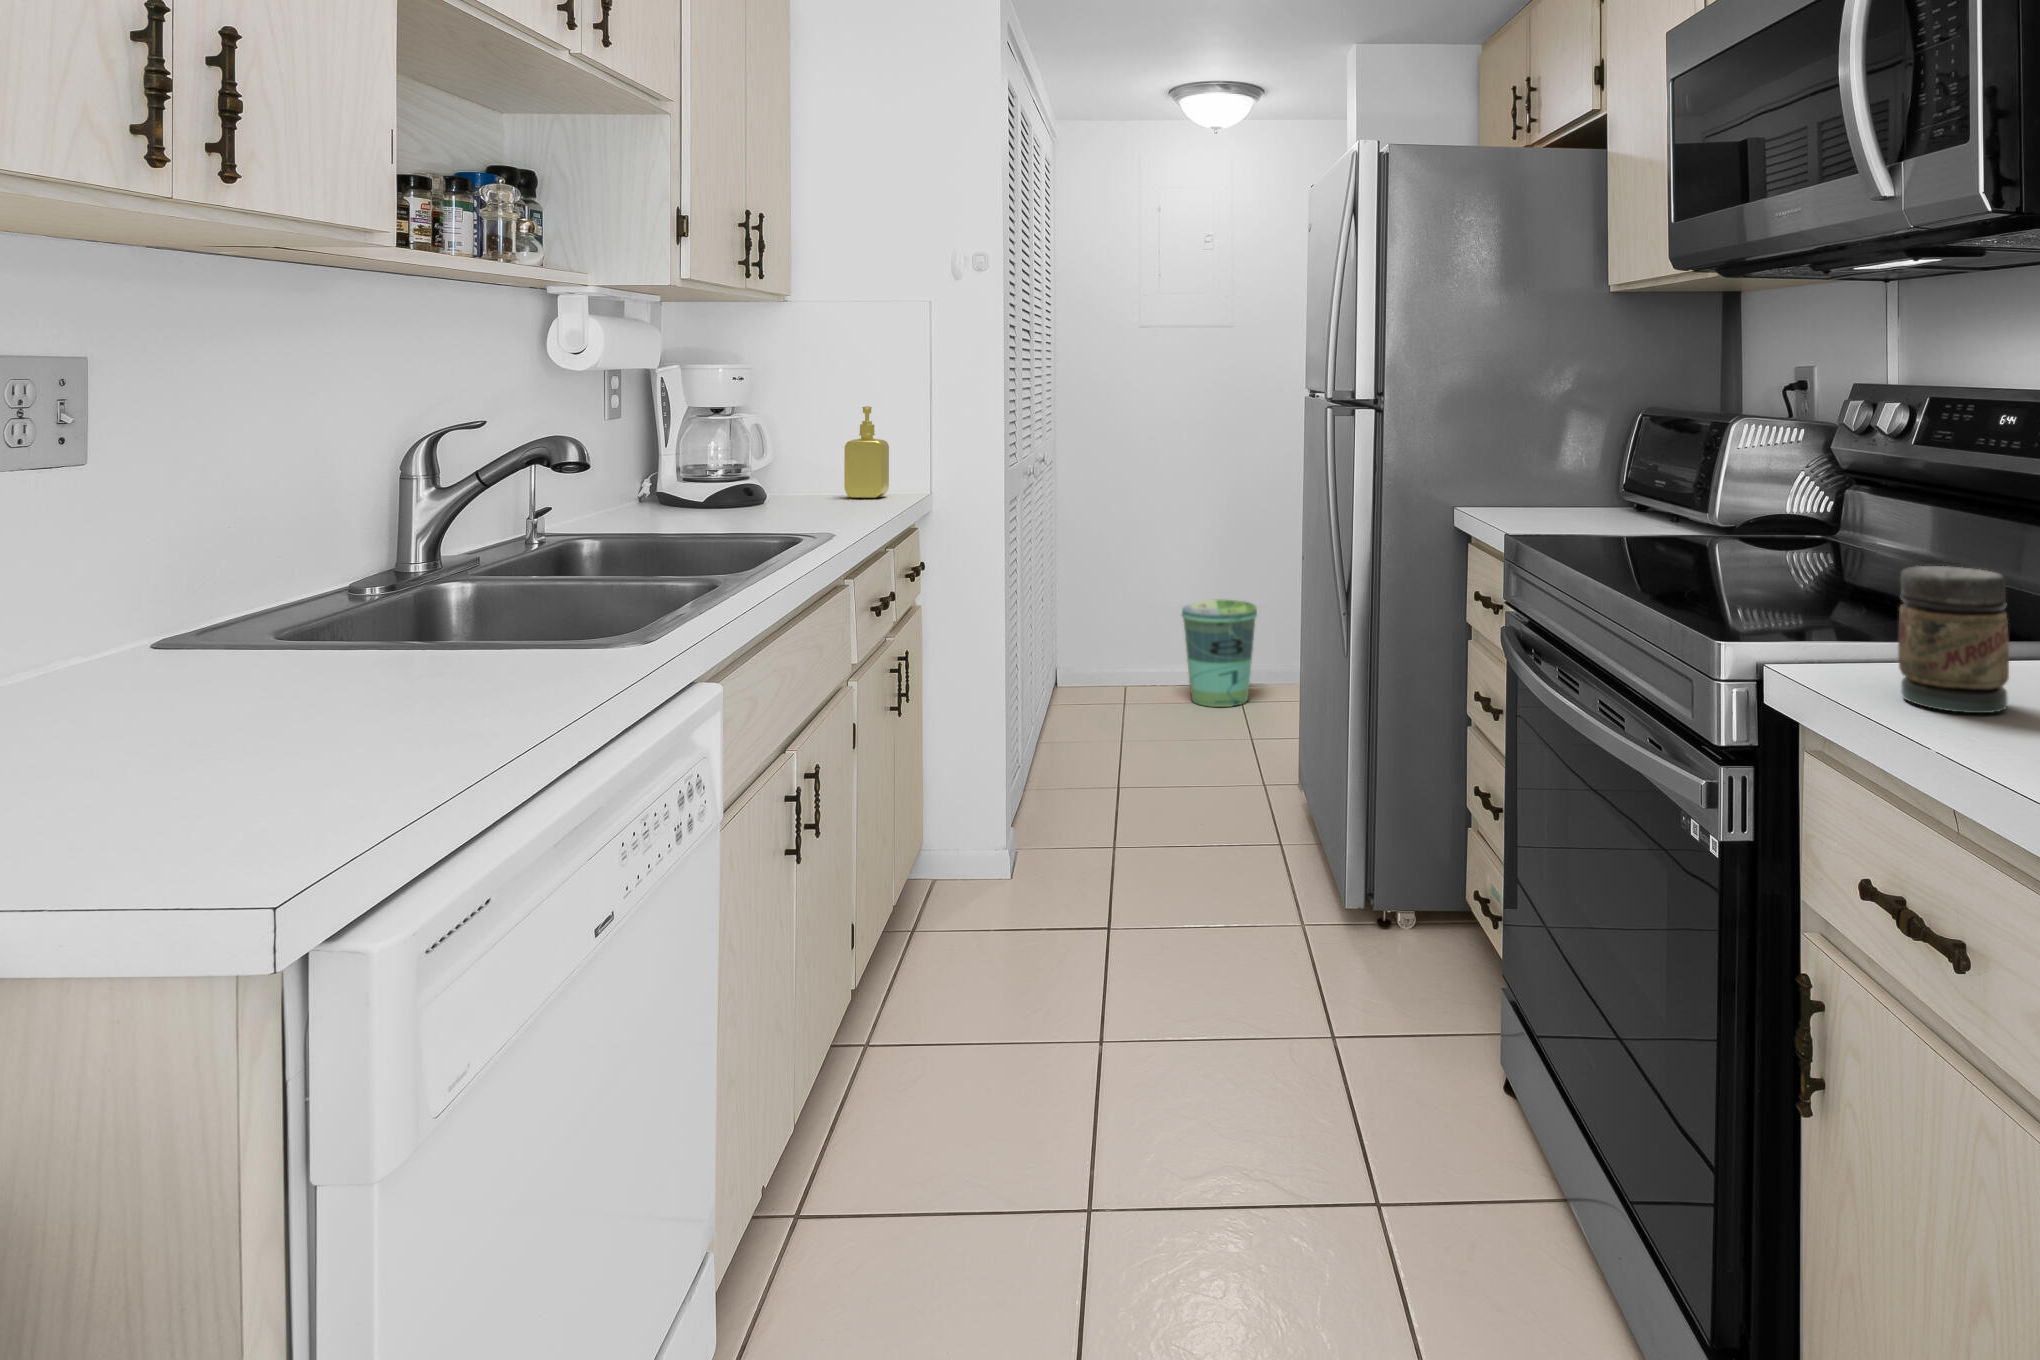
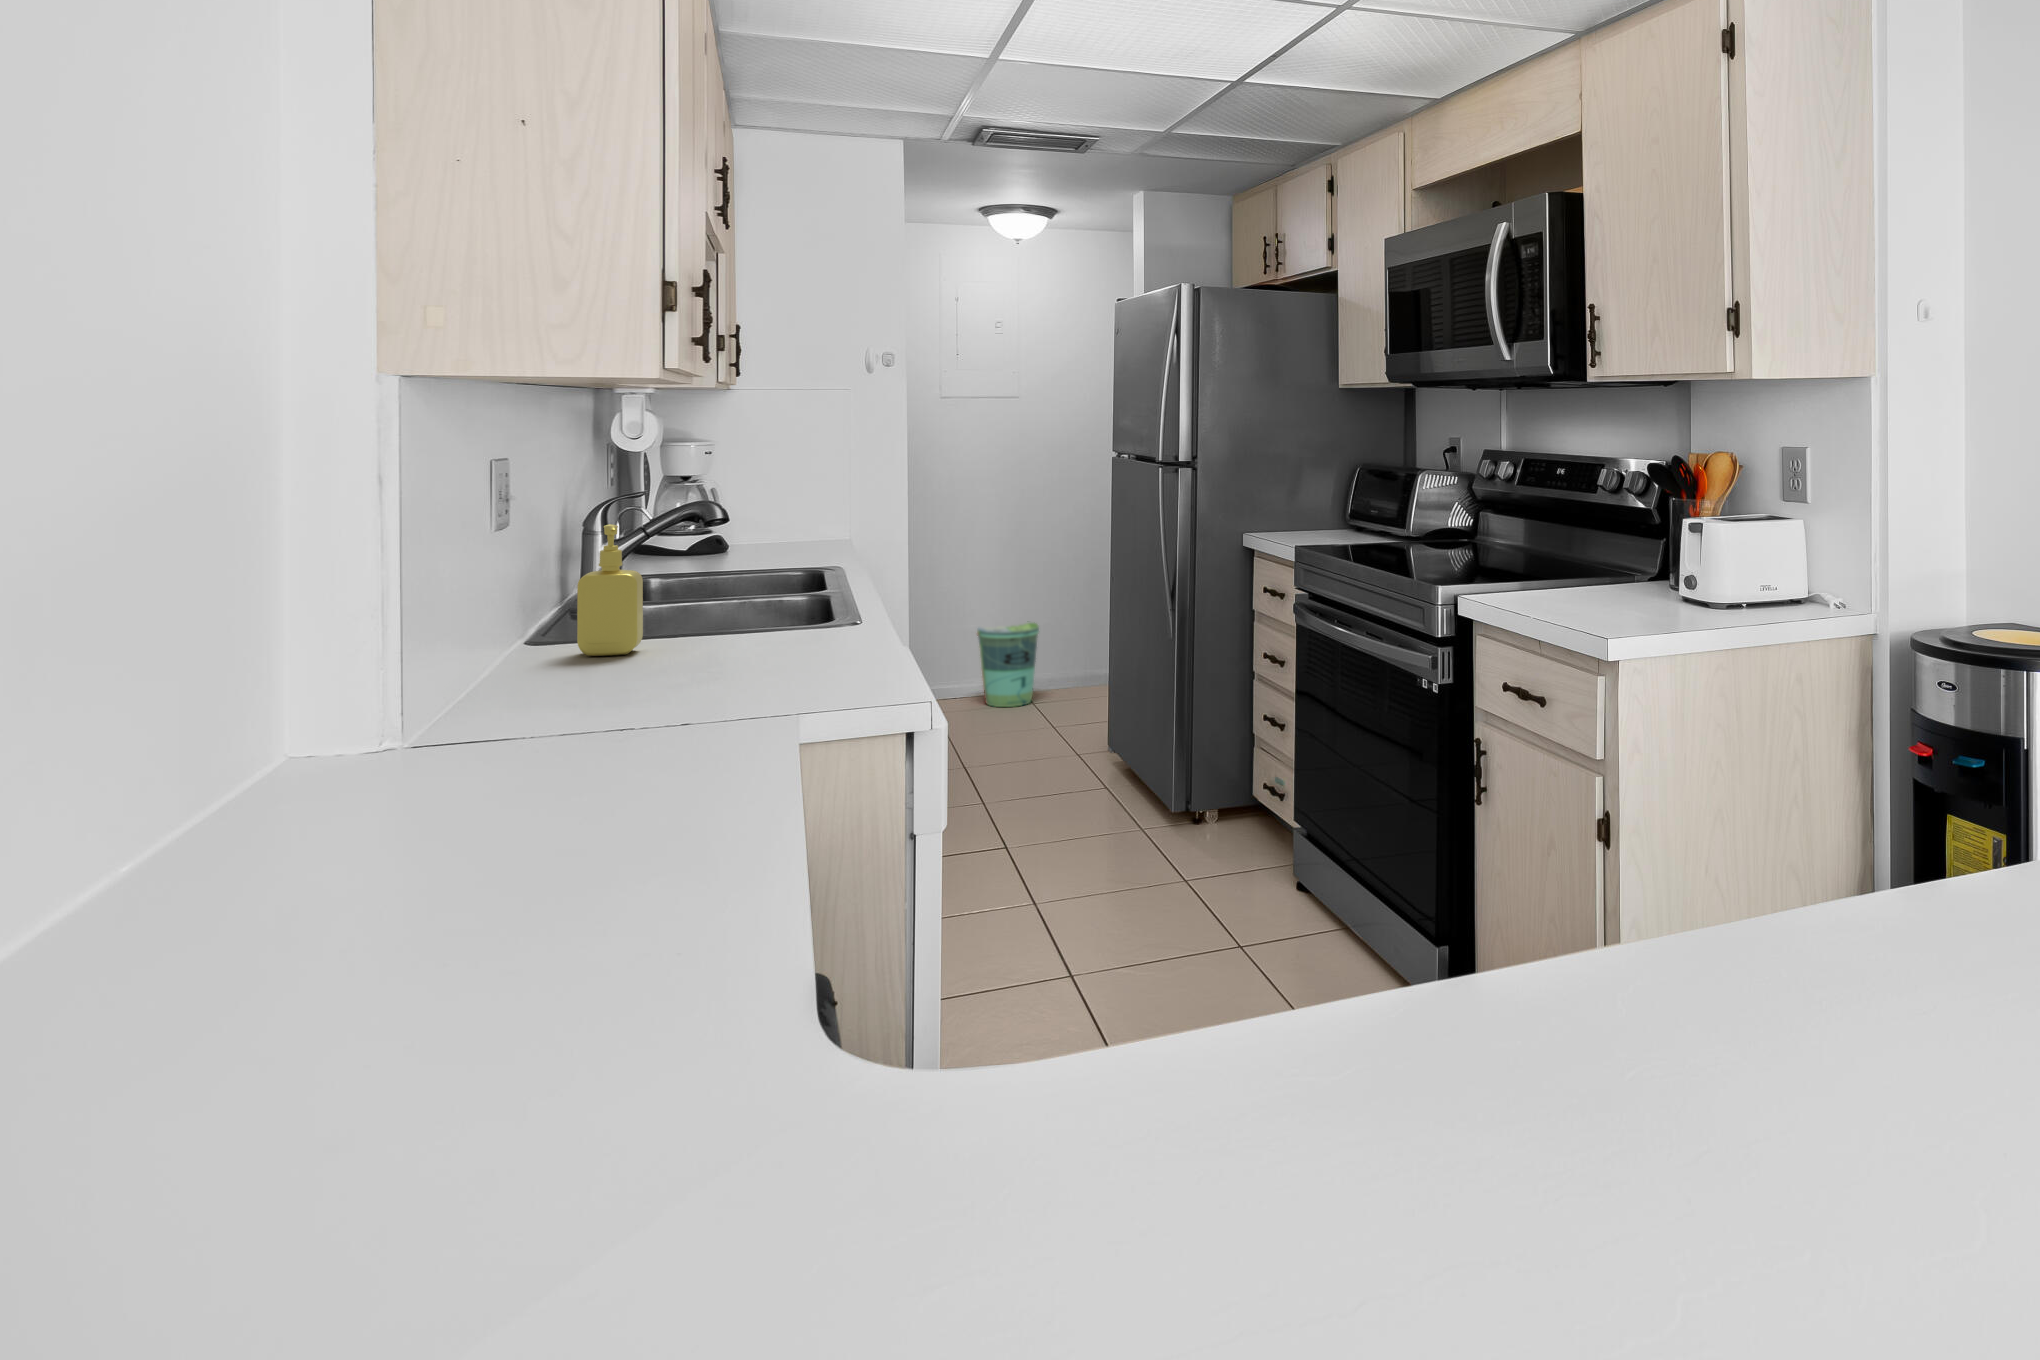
soap dispenser: present [844,406,889,498] -> present [577,525,643,656]
jar: present [1898,566,2009,713] -> none [1517,543,1560,605]

